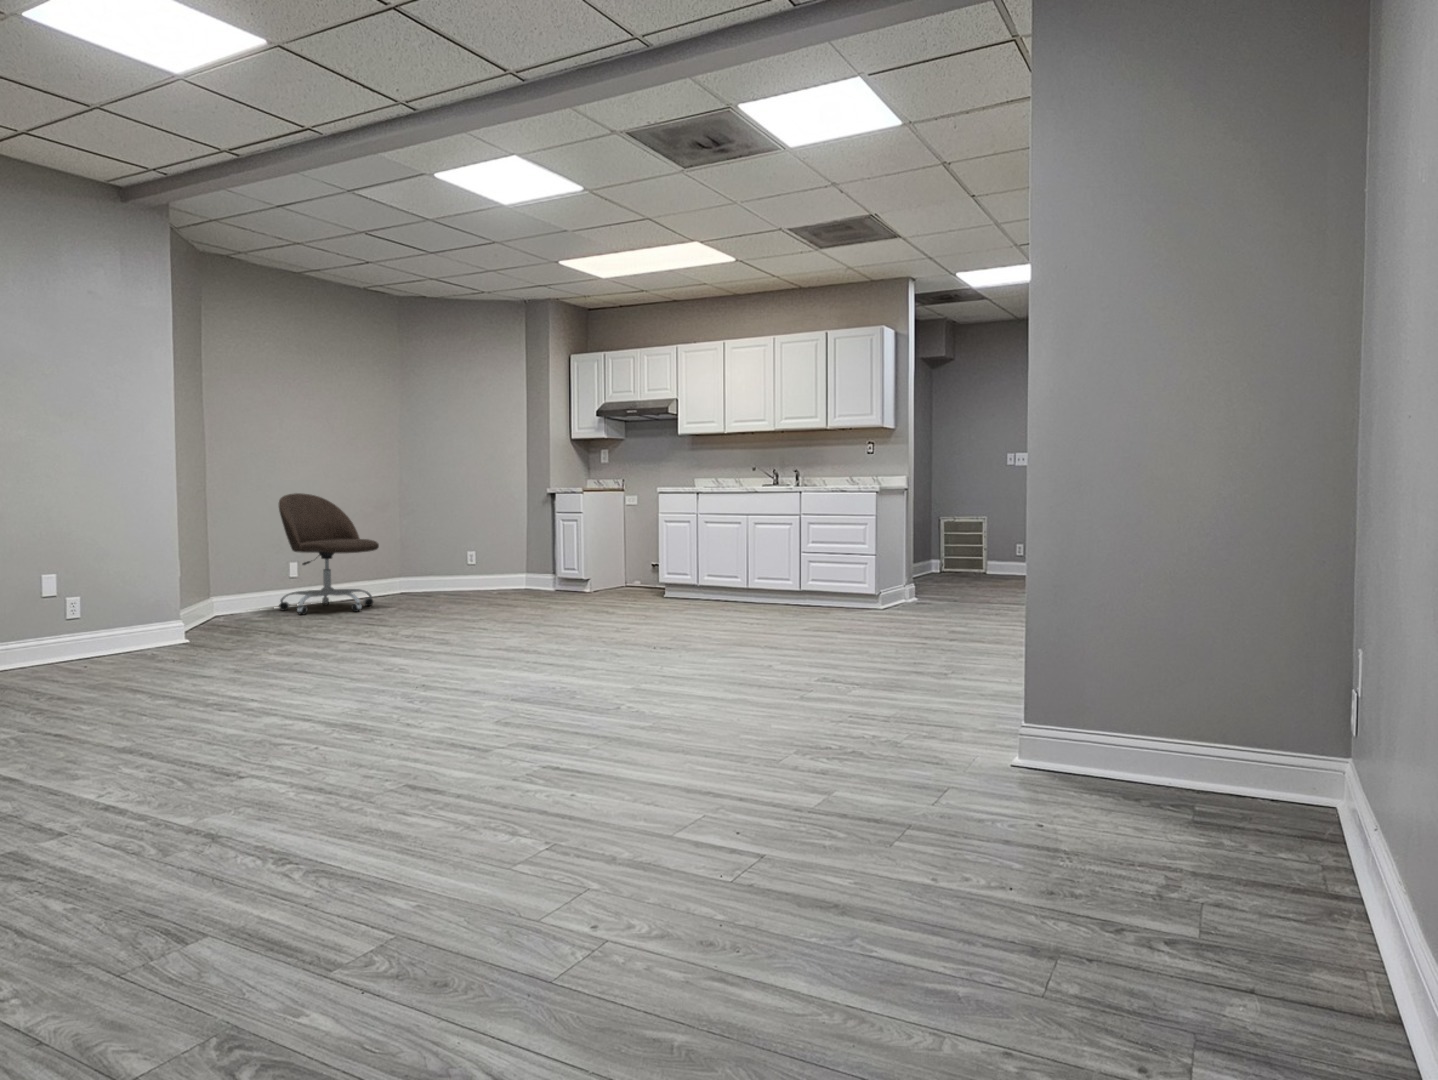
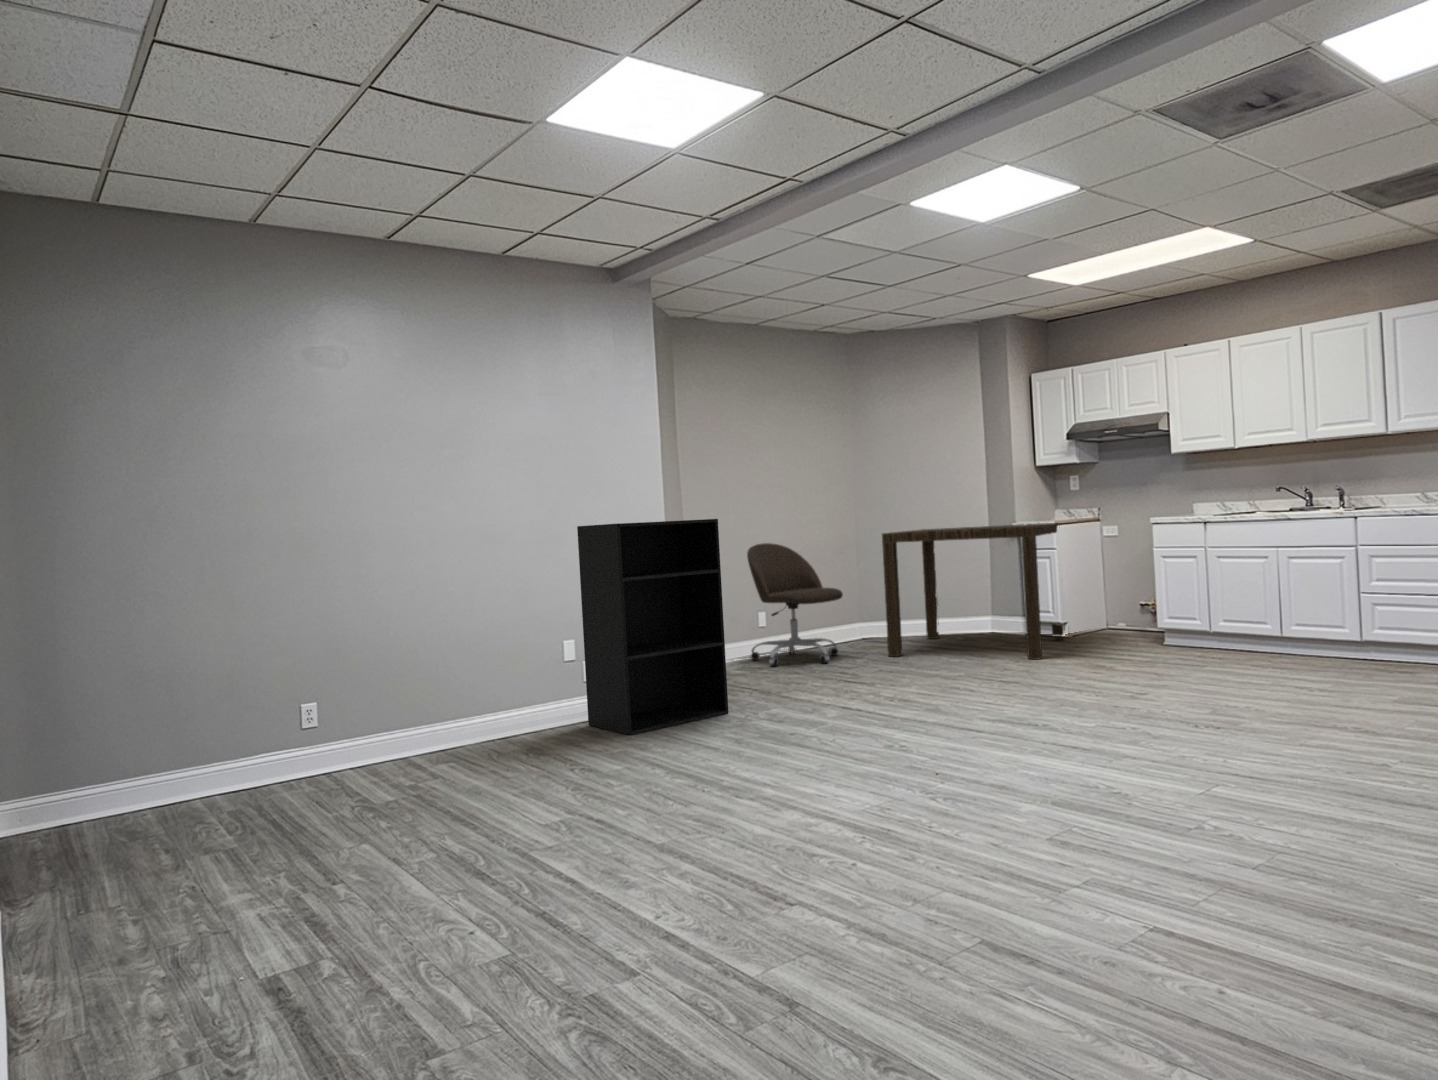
bookshelf: none [60,451,237,671] -> present [577,519,728,735]
dining table: none [420,488,589,607] -> present [882,523,1065,659]

